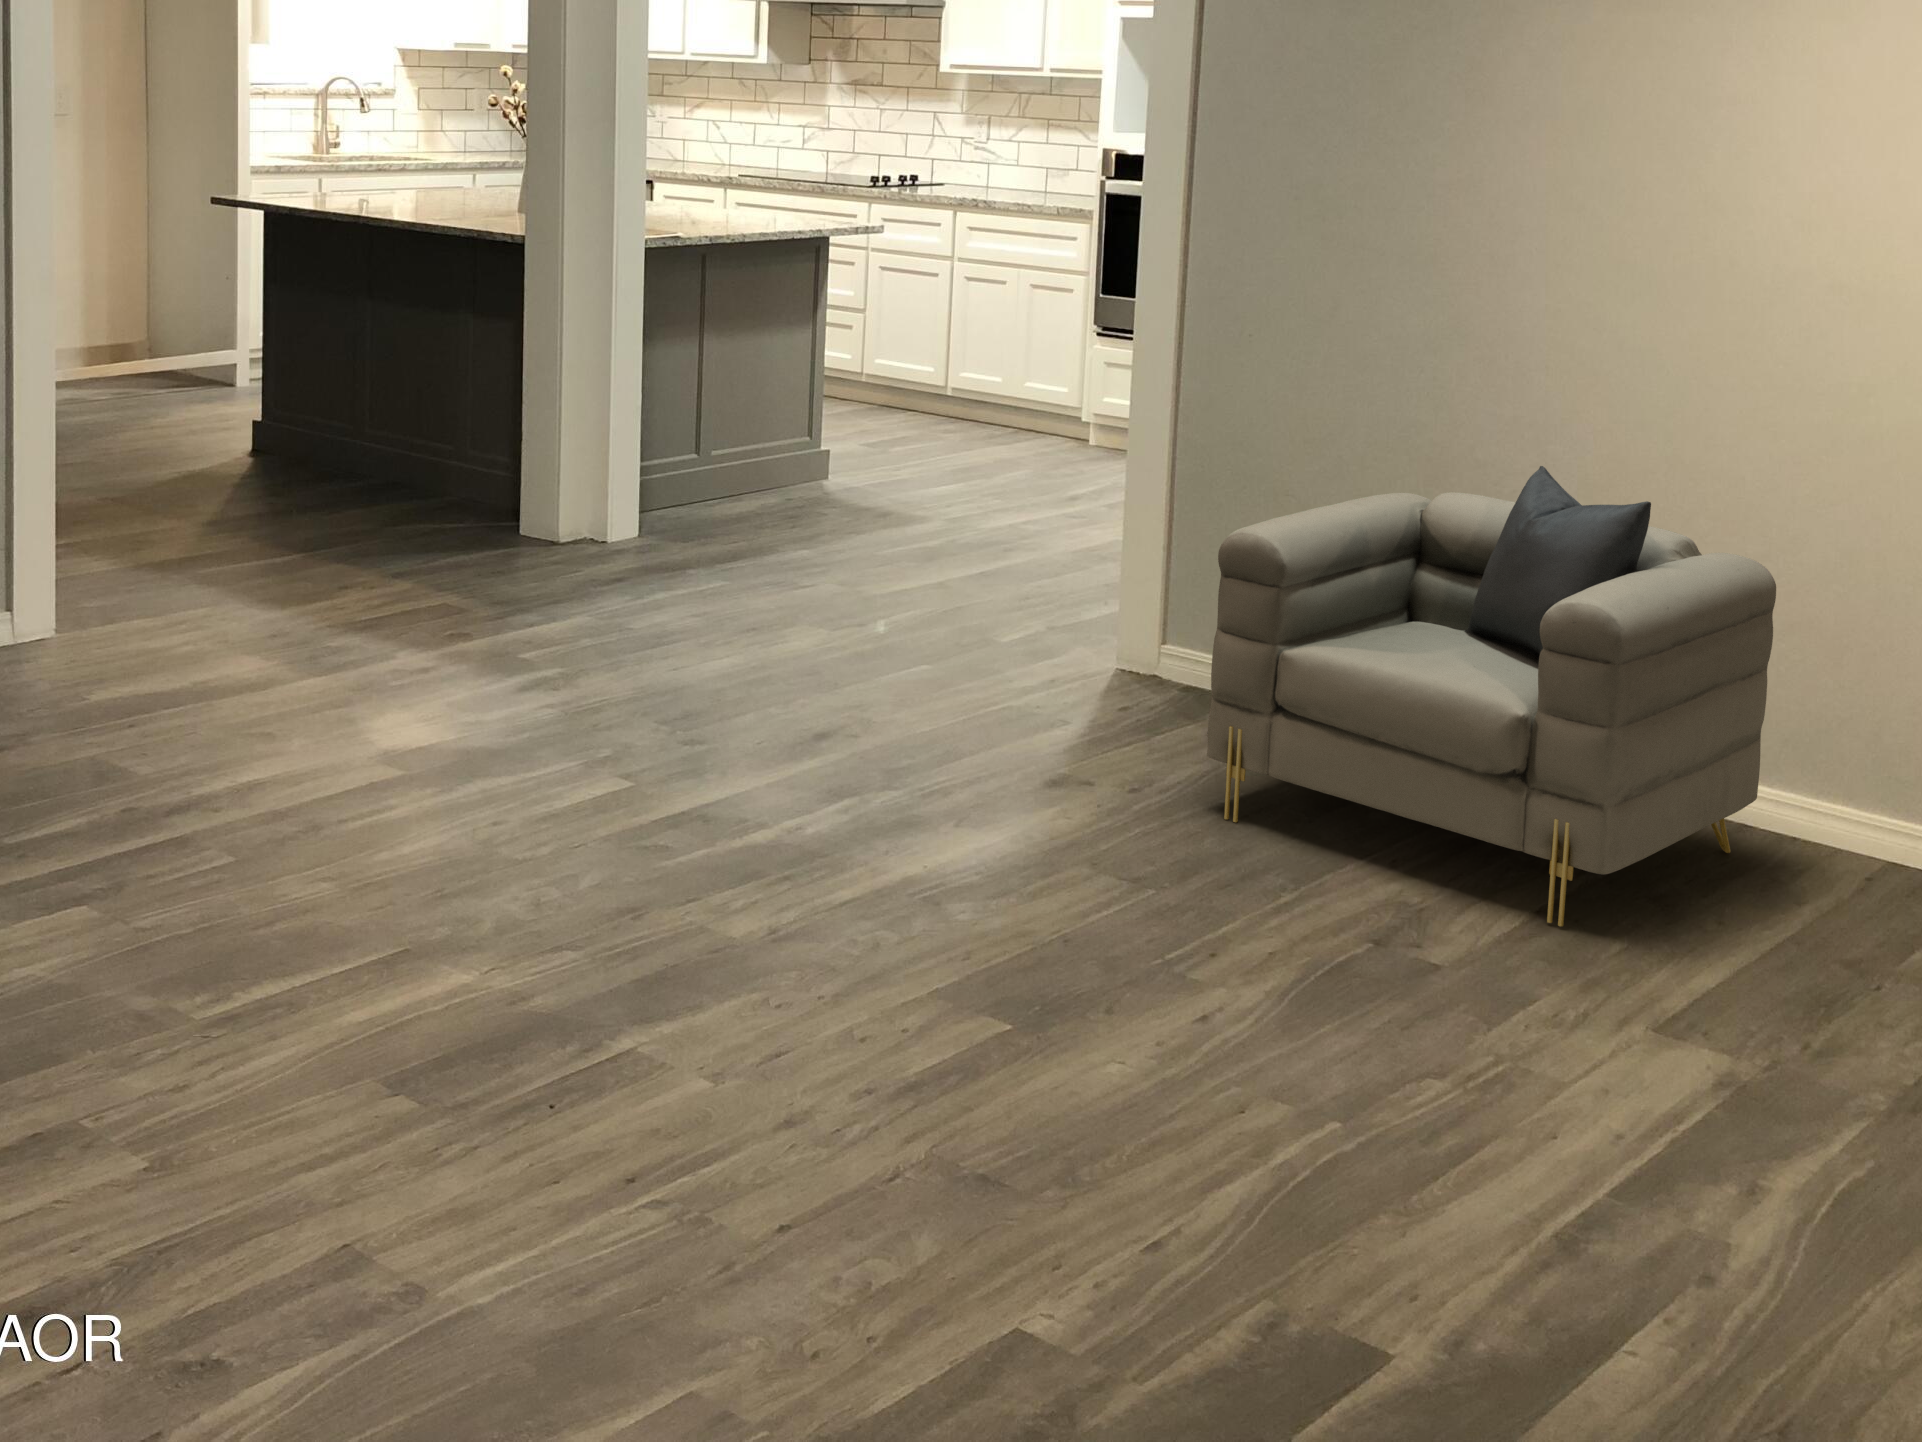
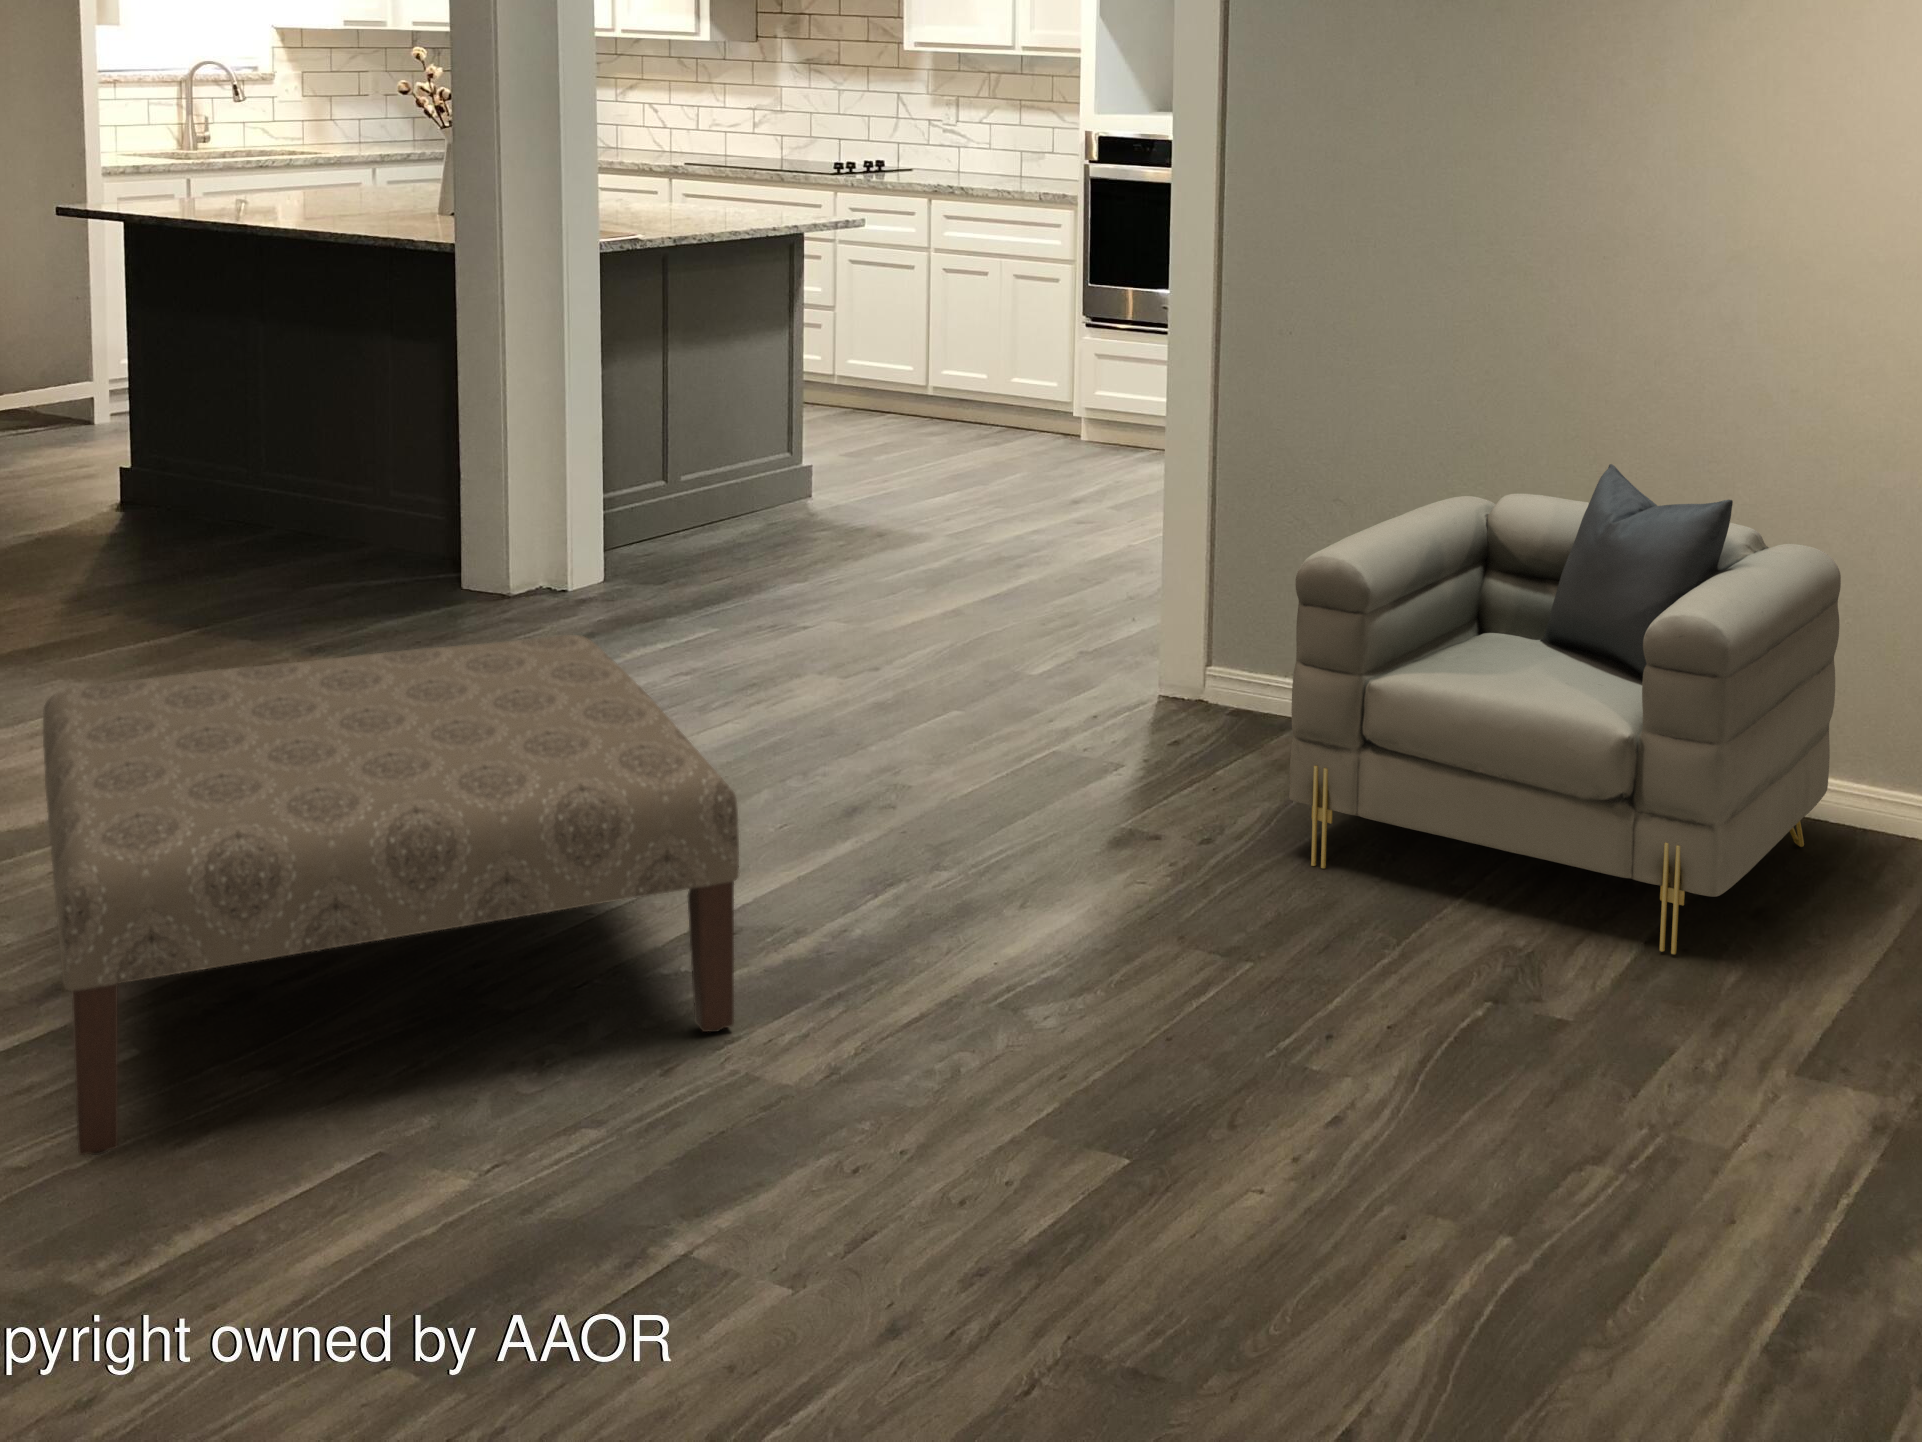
ottoman: none [176,559,697,913] -> present [43,635,739,1155]

